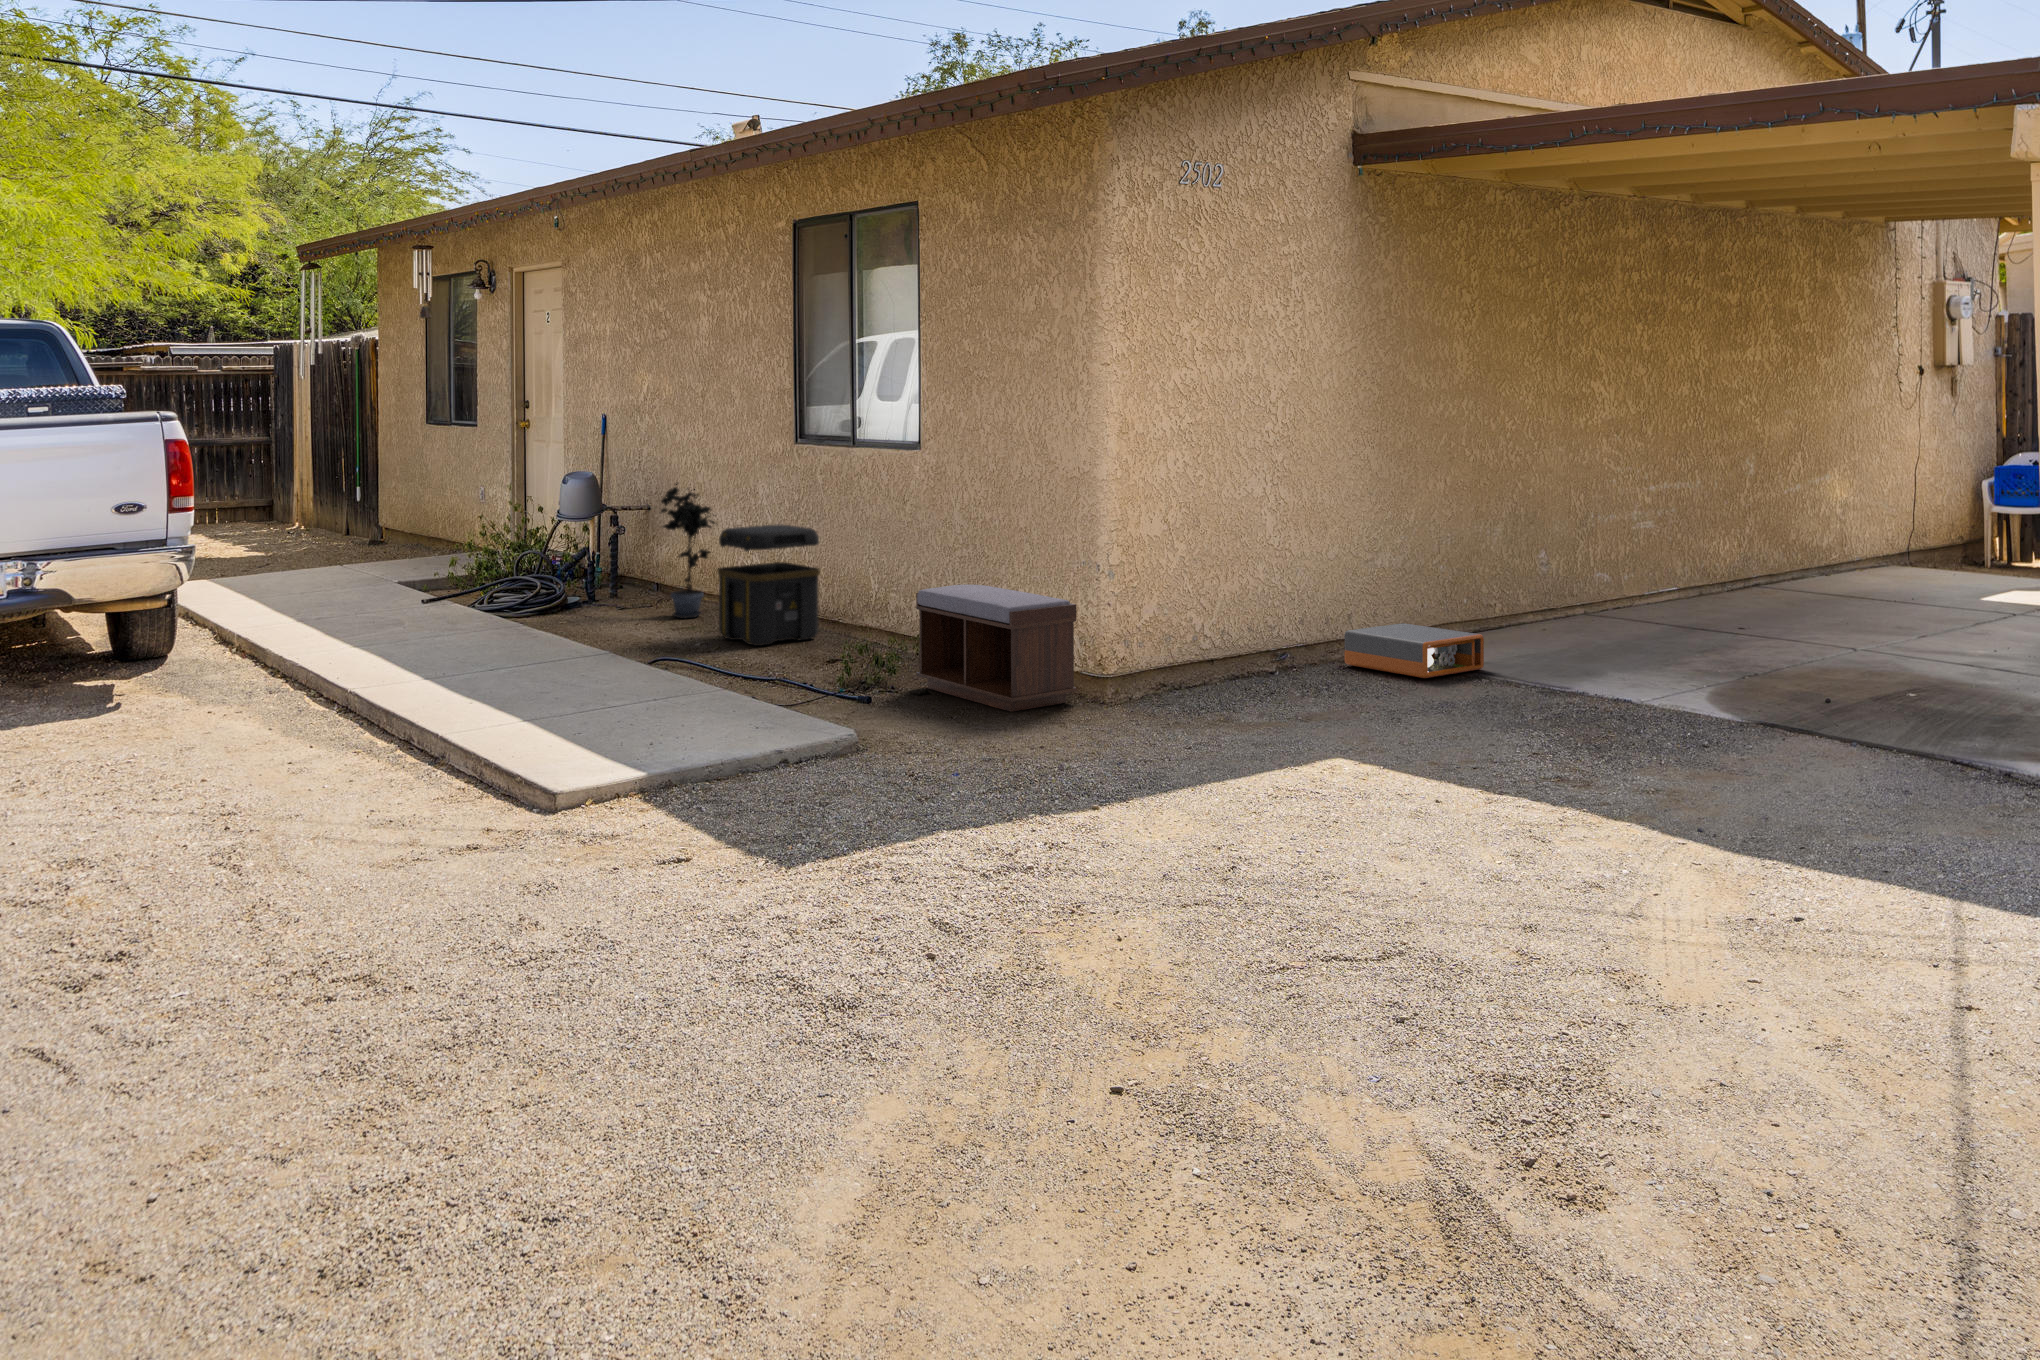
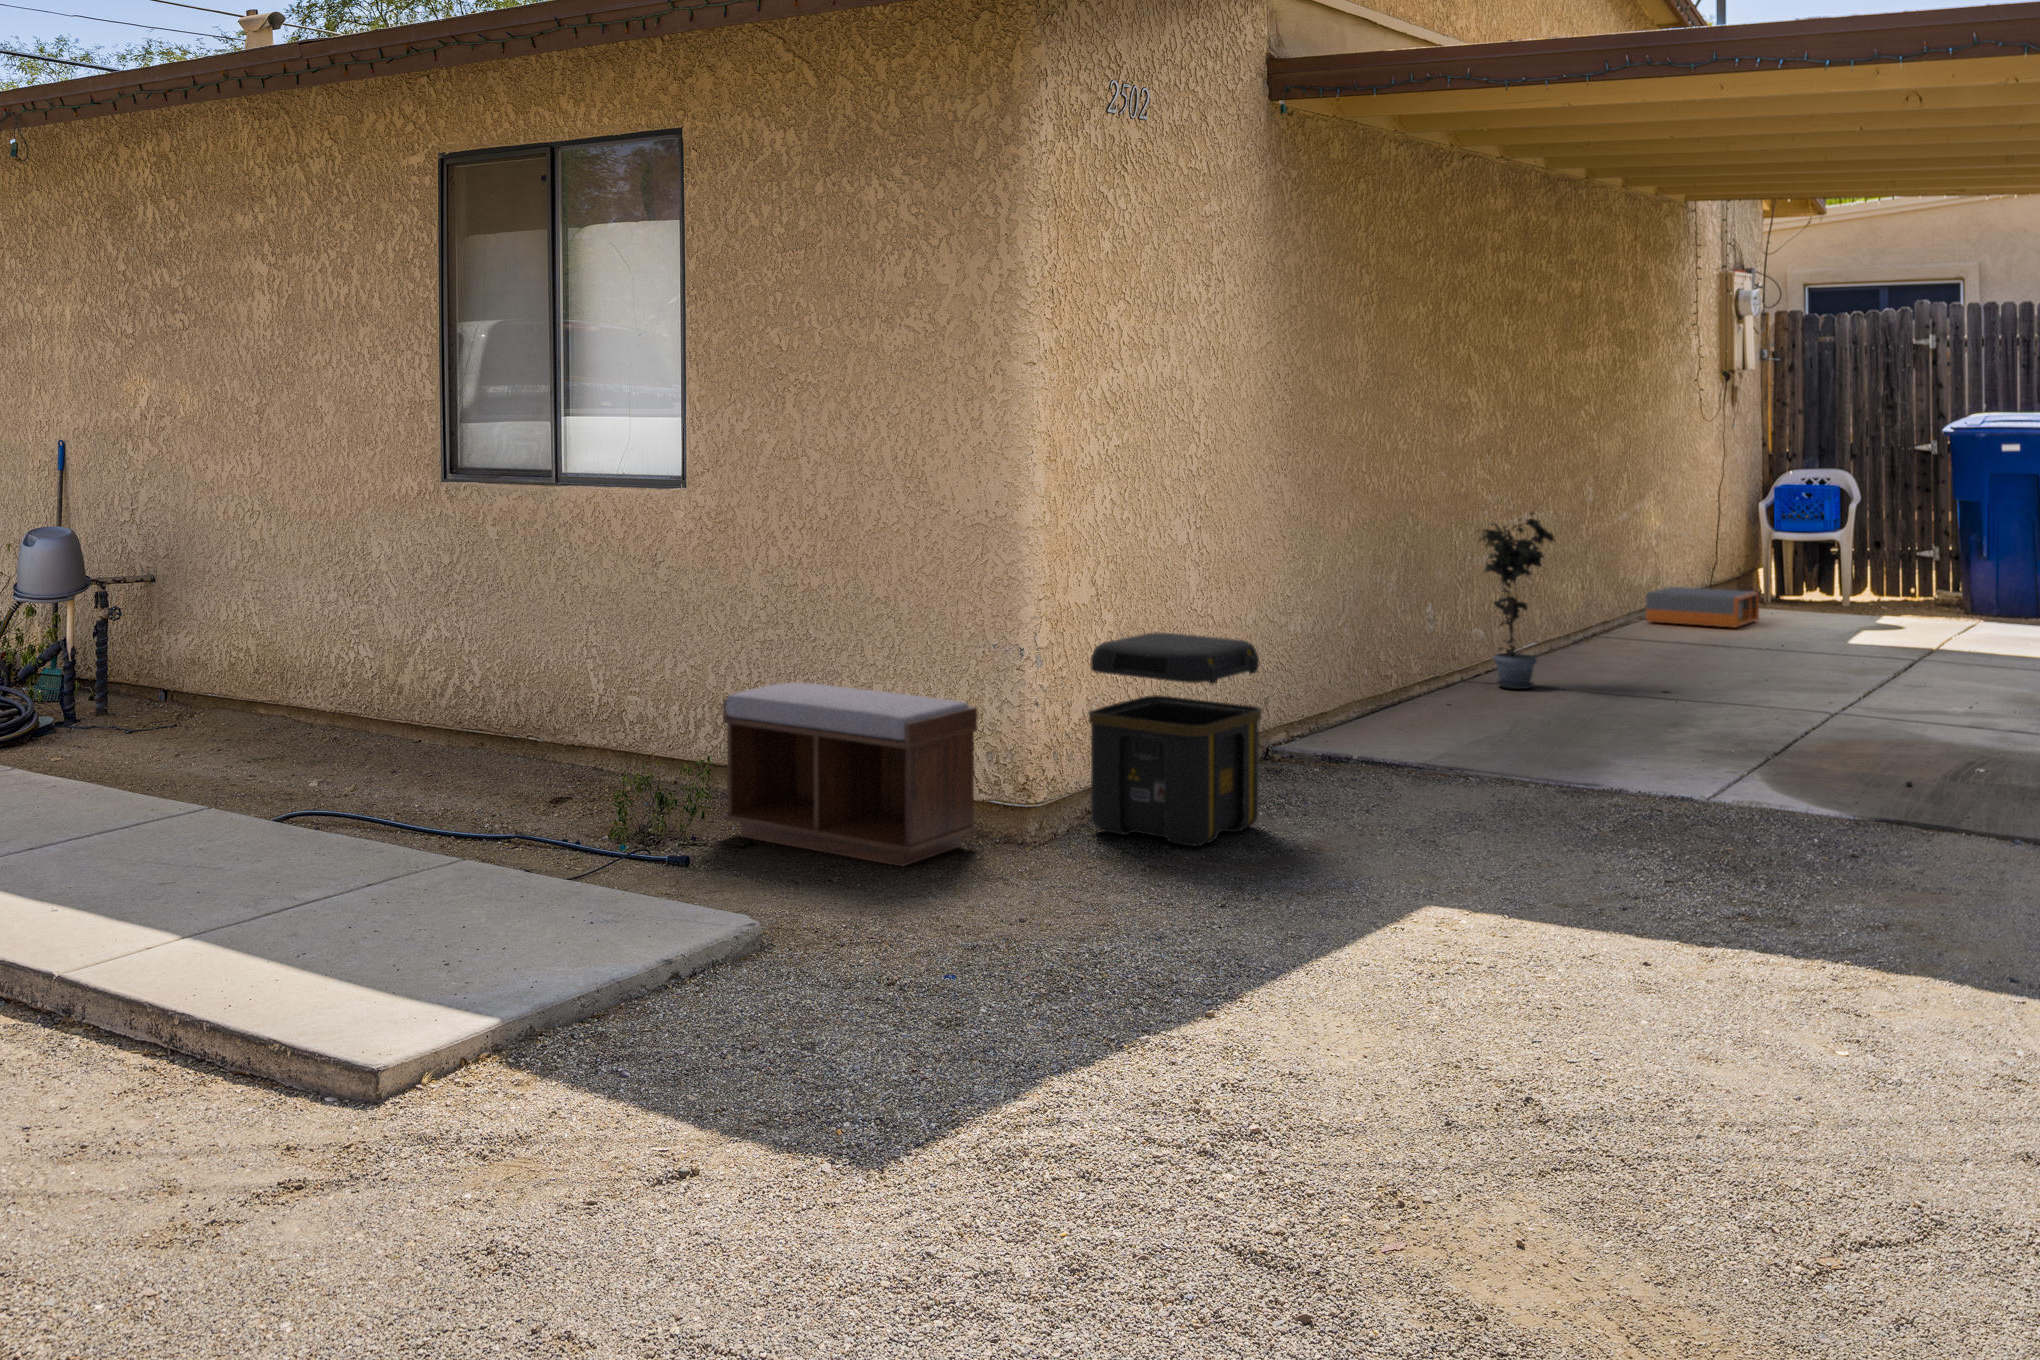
potted plant: present [661,484,715,618] -> present [1477,512,1555,689]
toolbox: present [718,525,820,646] -> present [1088,633,1262,846]
storage box: present [1345,623,1484,678] -> present [1646,587,1759,628]

